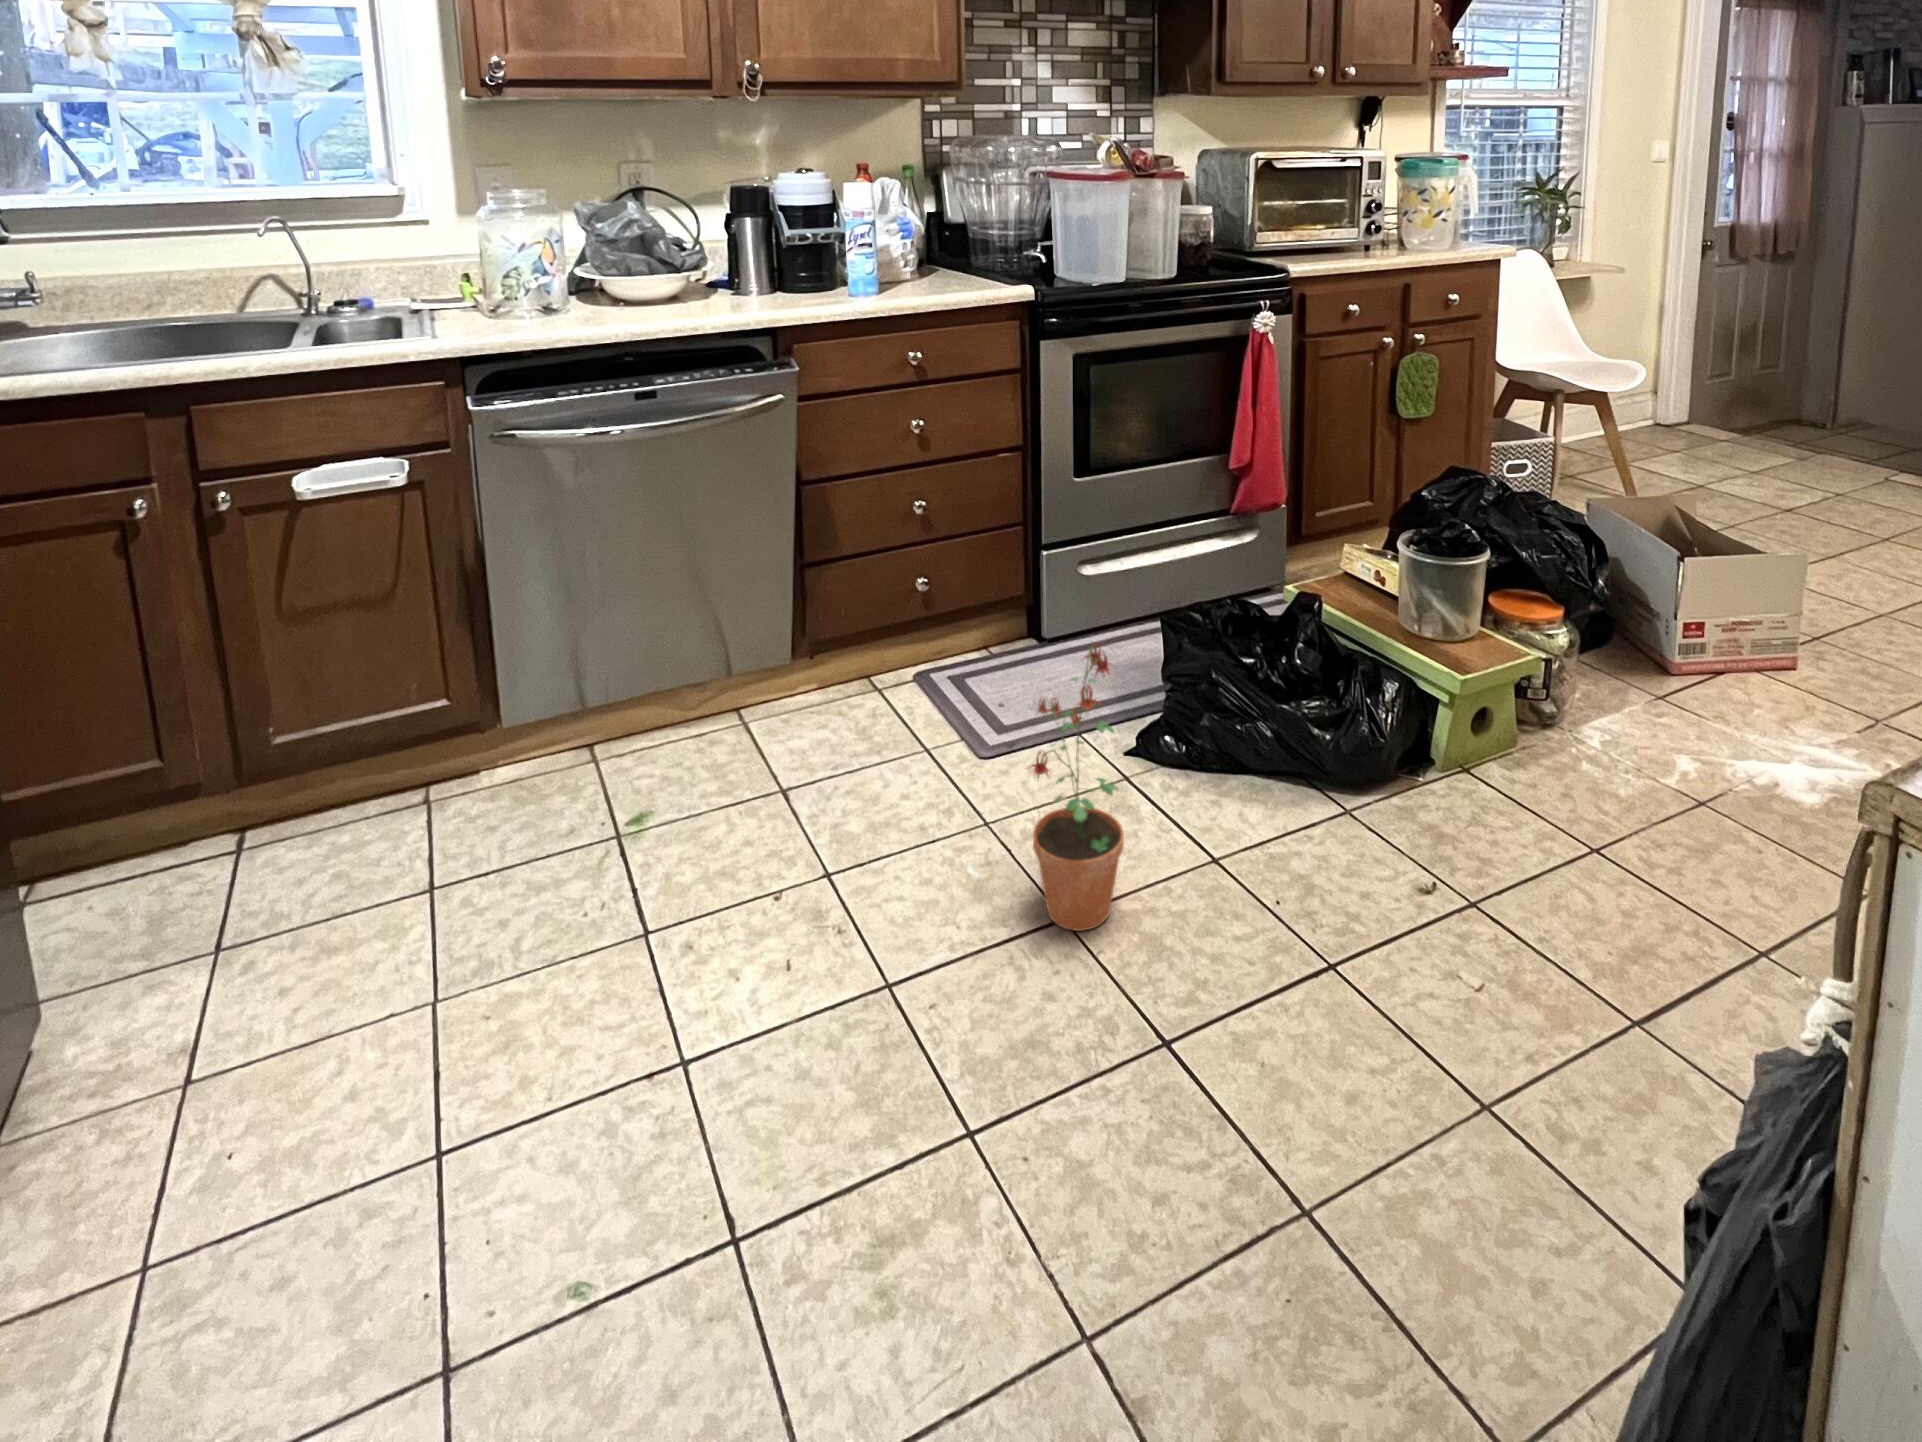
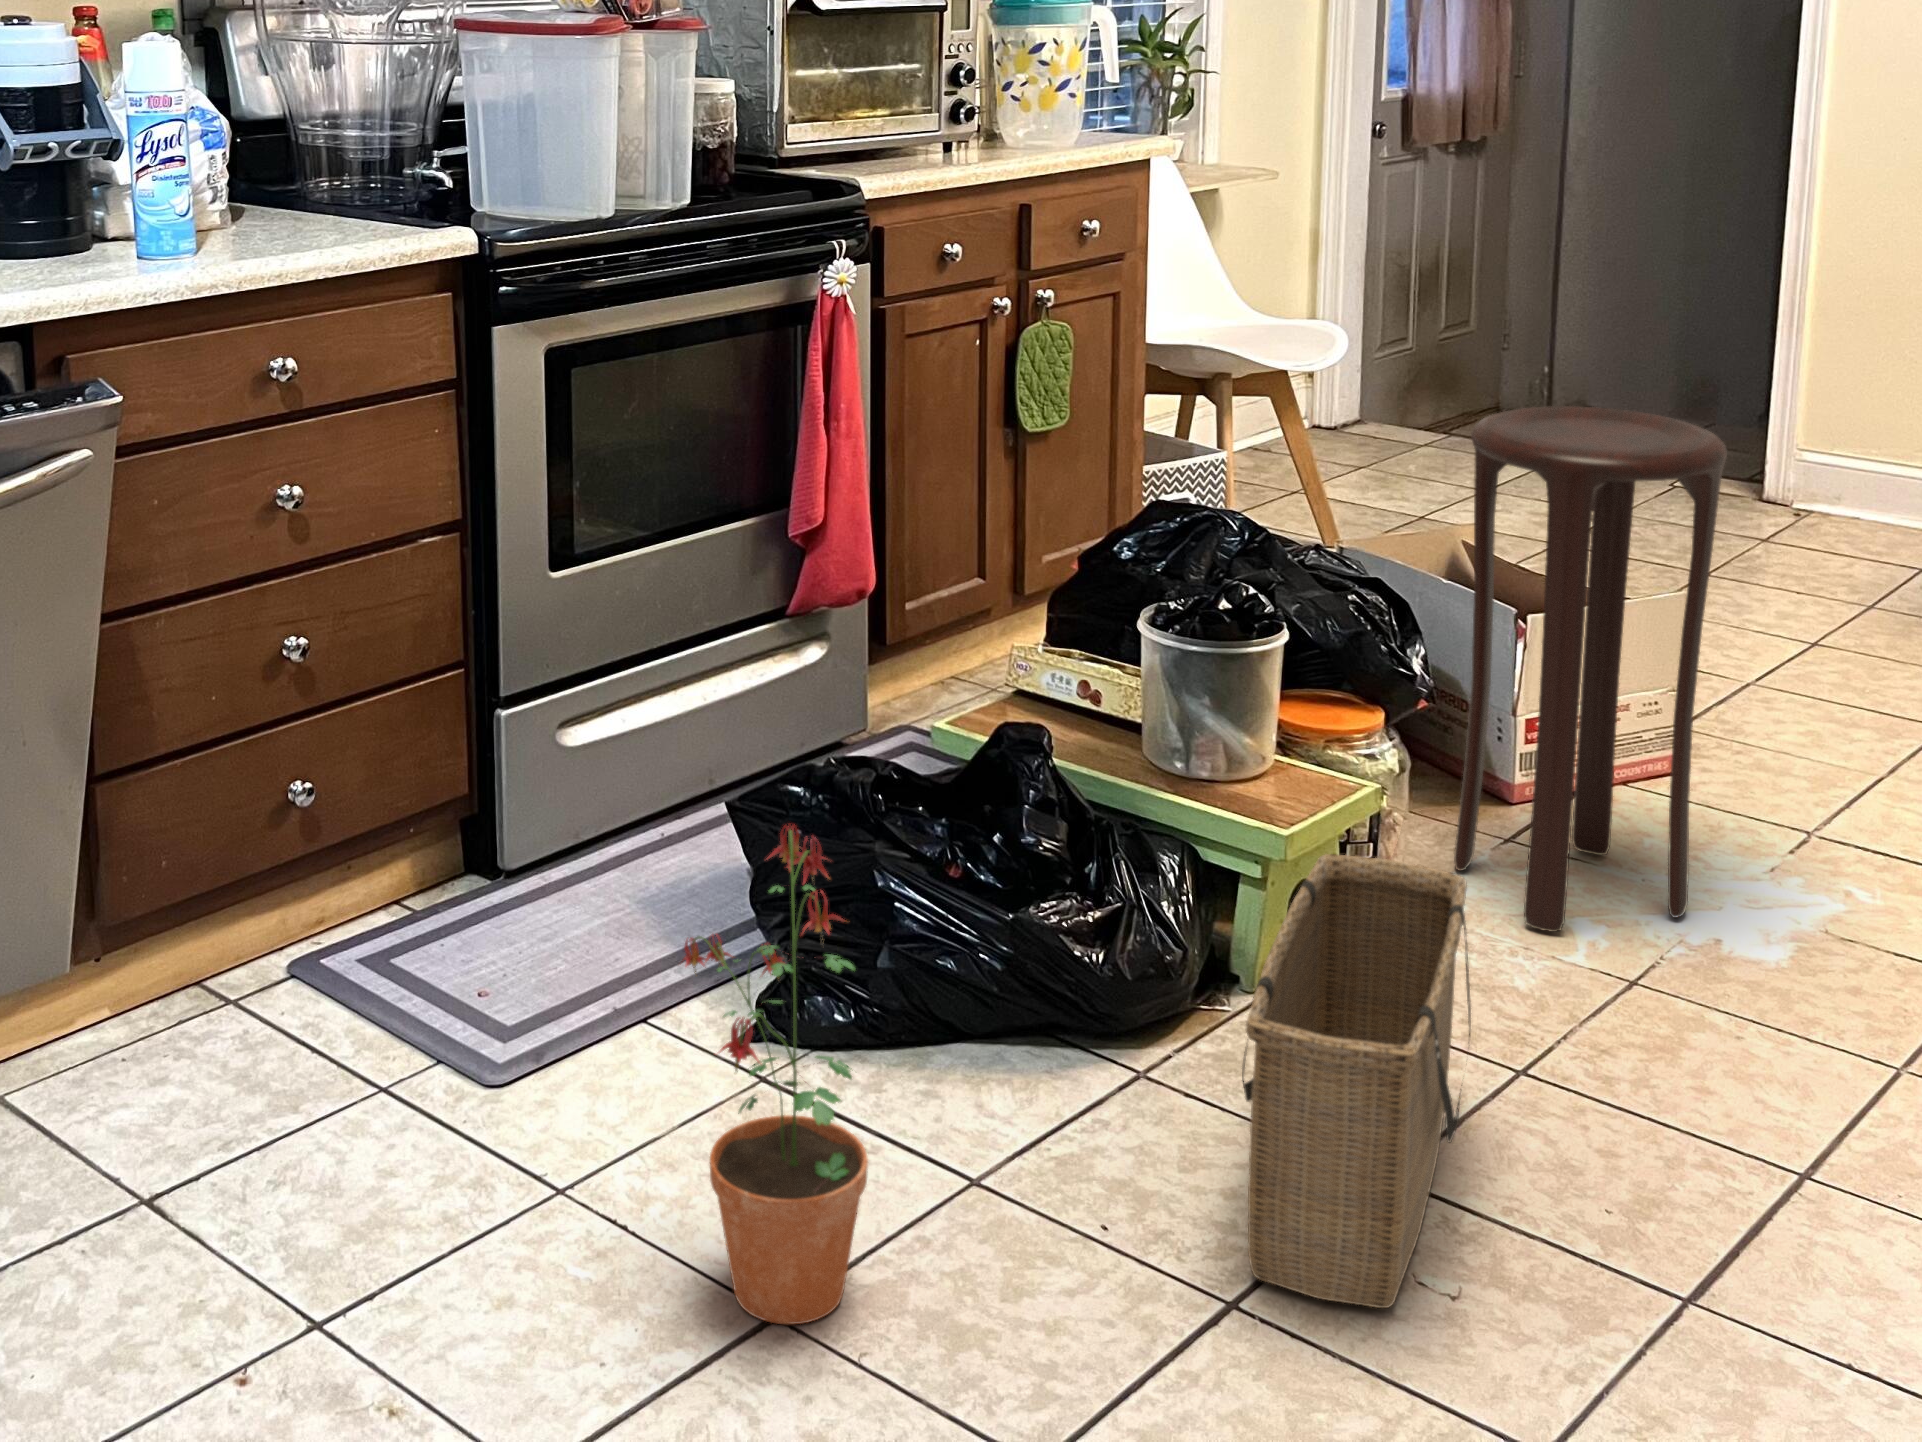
stool: none [1613,430,1804,771] -> present [1454,406,1727,932]
basket: none [1350,701,1549,1000] -> present [1242,854,1471,1308]

